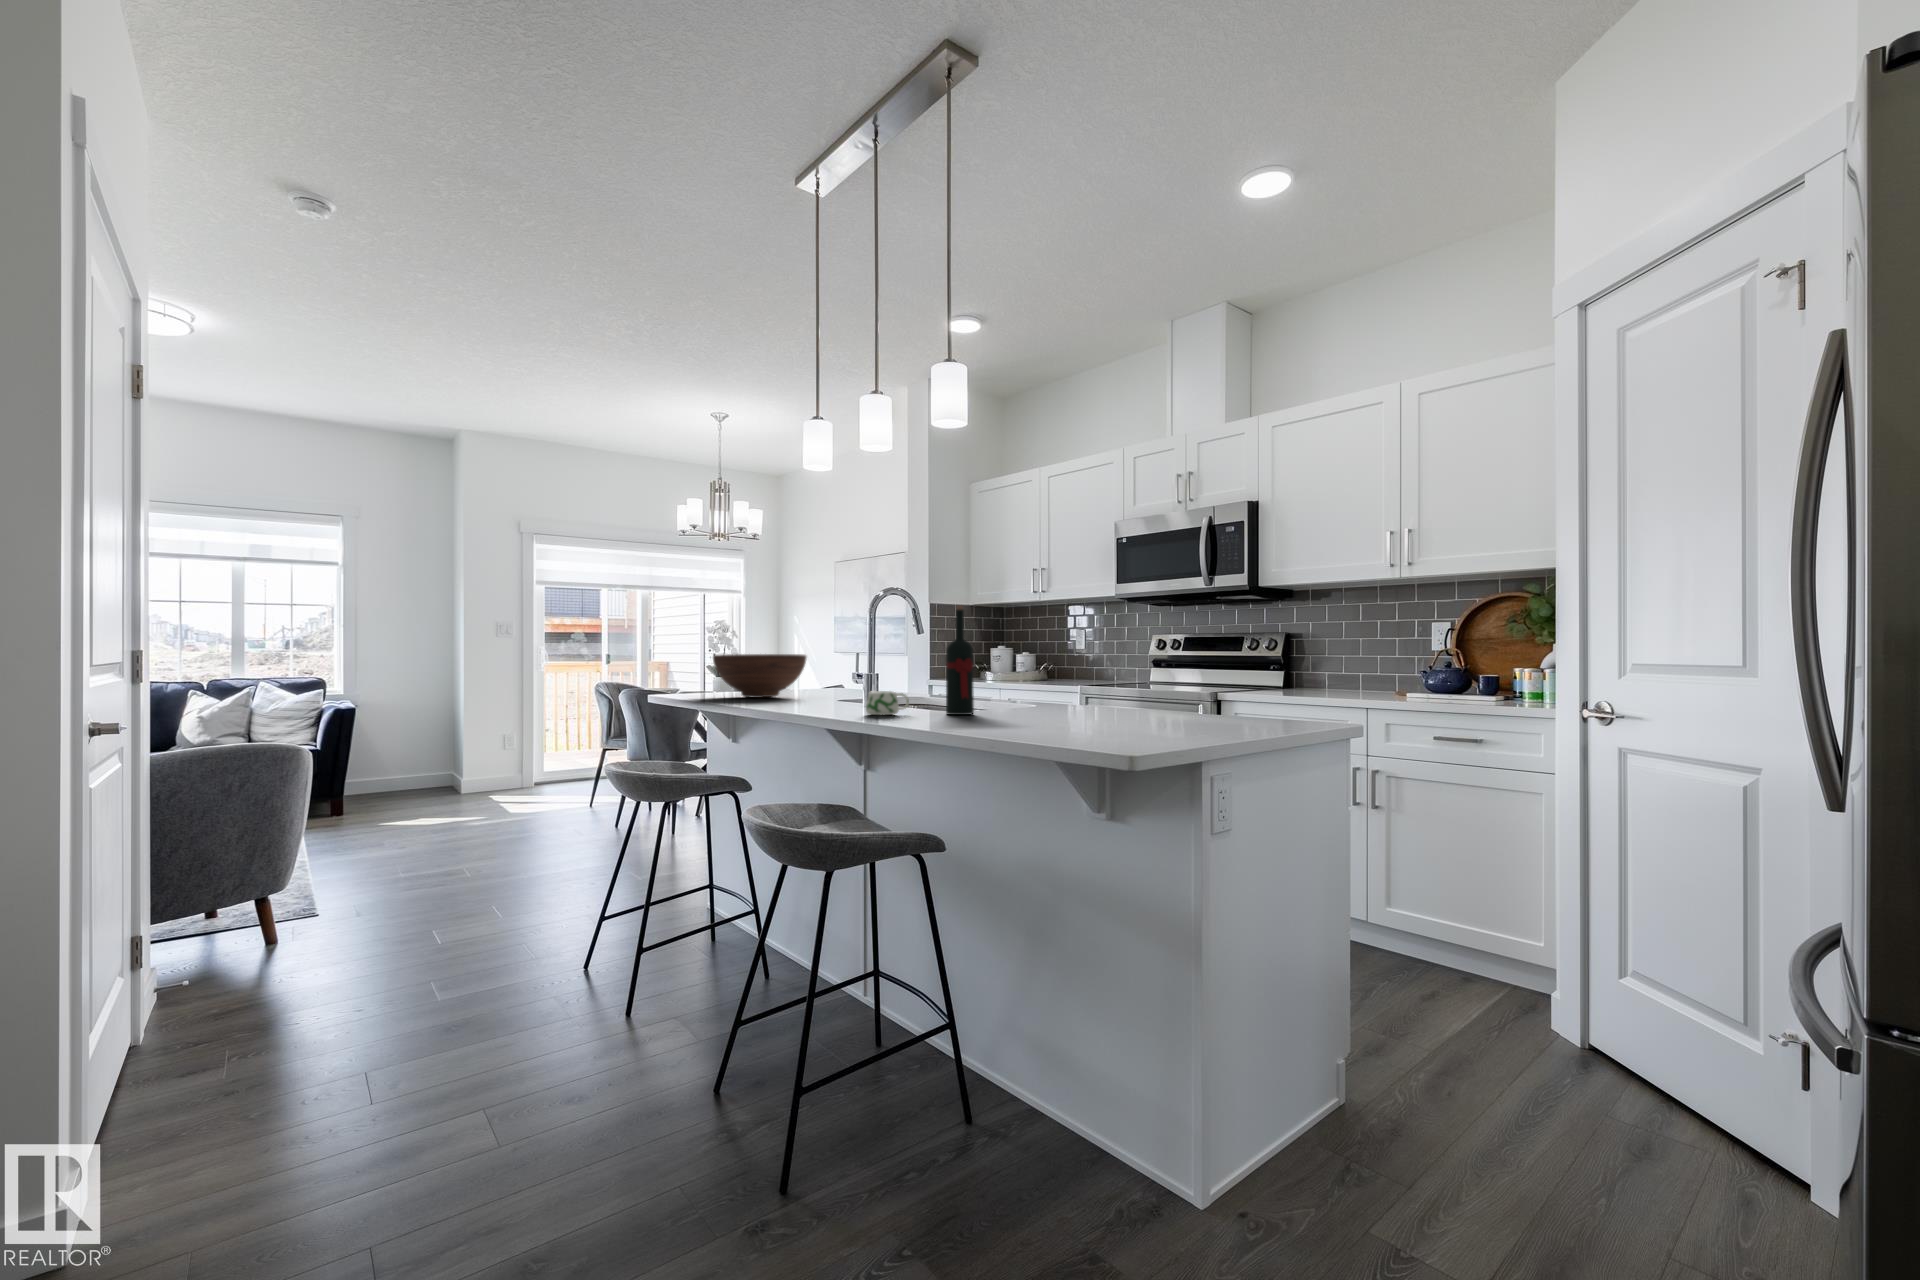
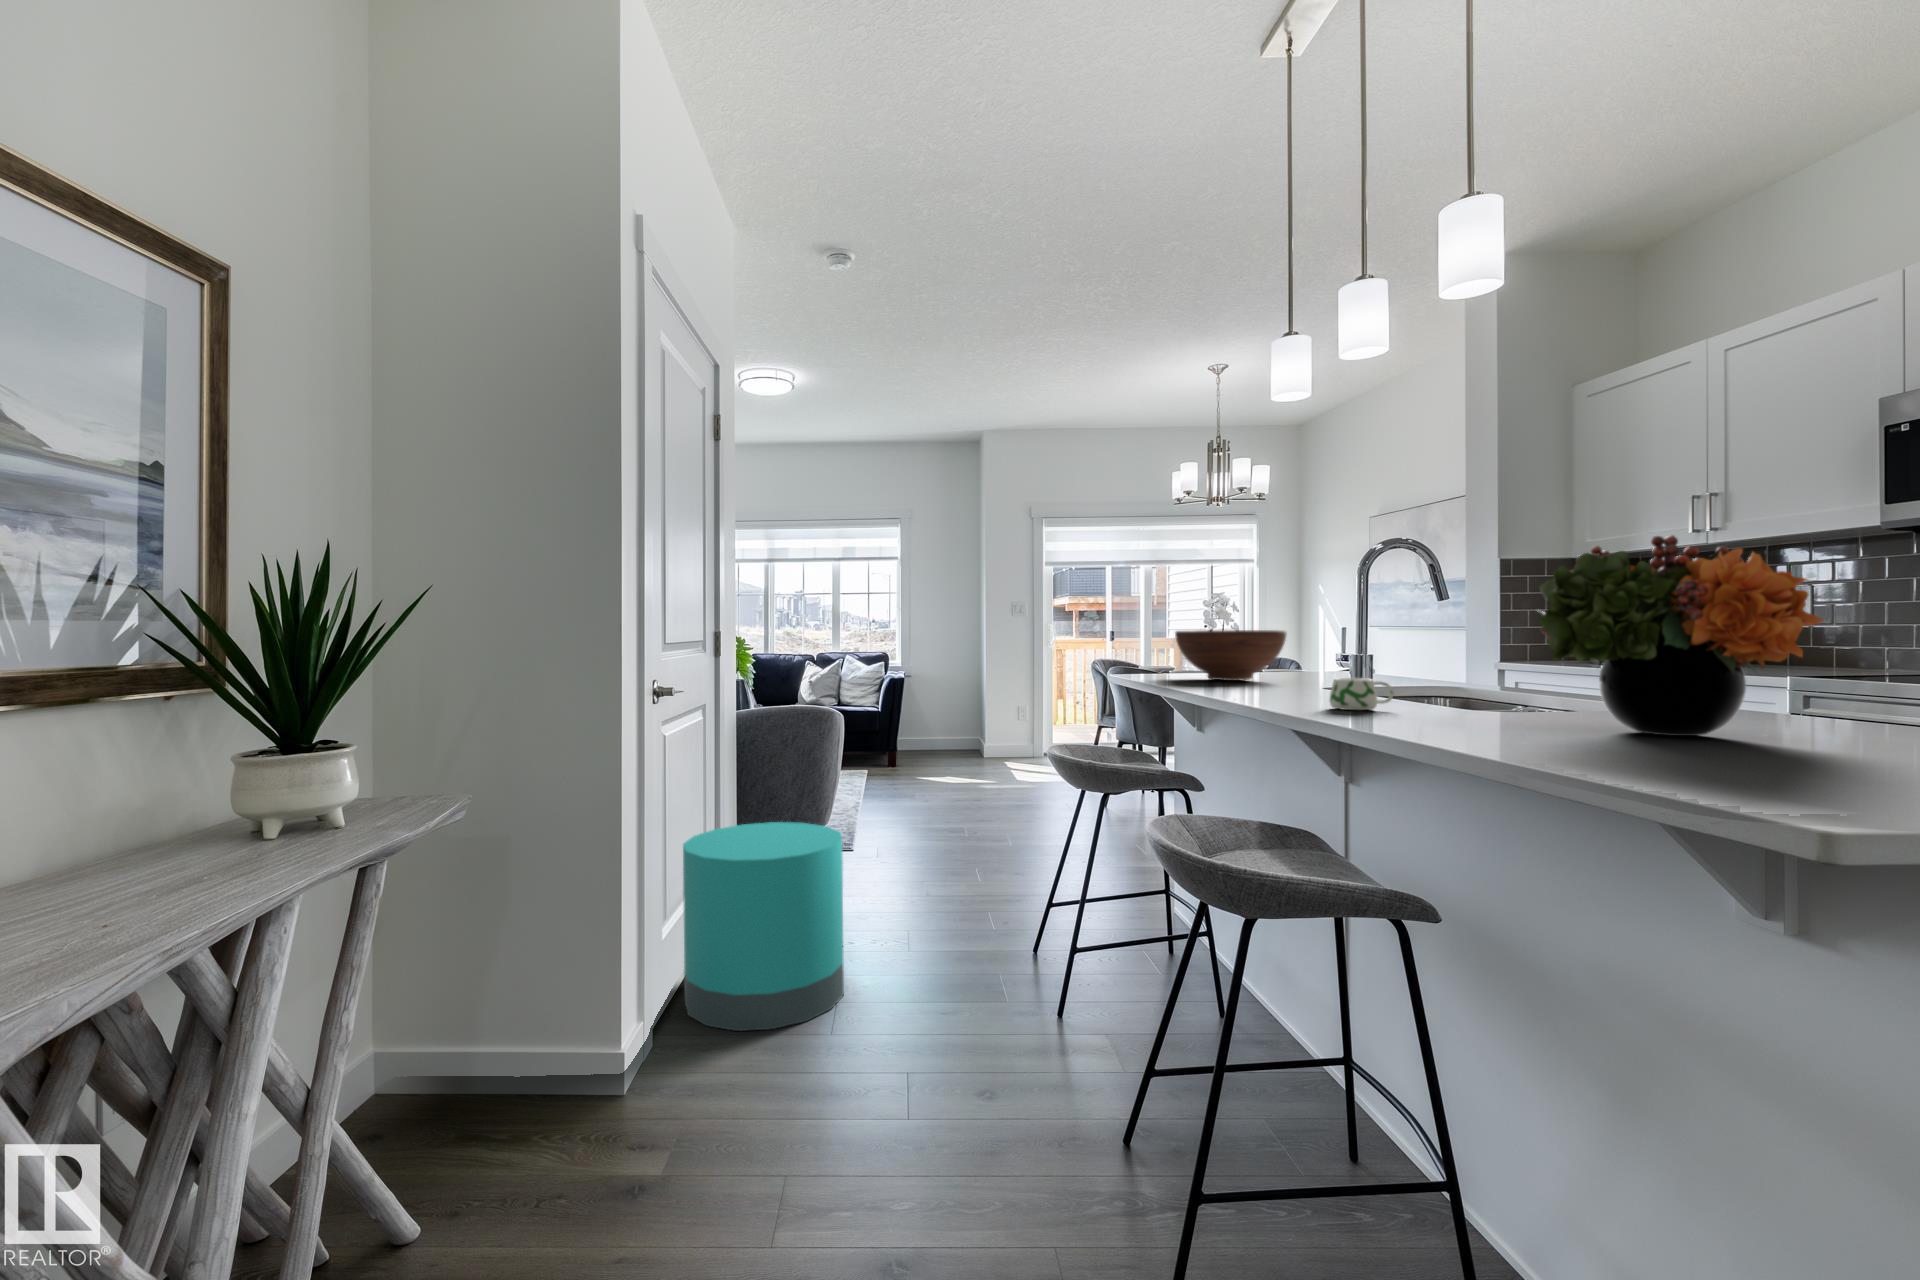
flower arrangement: none [1001,597,1140,721] -> present [1538,536,1823,736]
wine bottle: present [946,605,974,715] -> none [1452,558,1498,715]
trash can: none [131,872,369,1130] -> present [683,822,844,1031]

